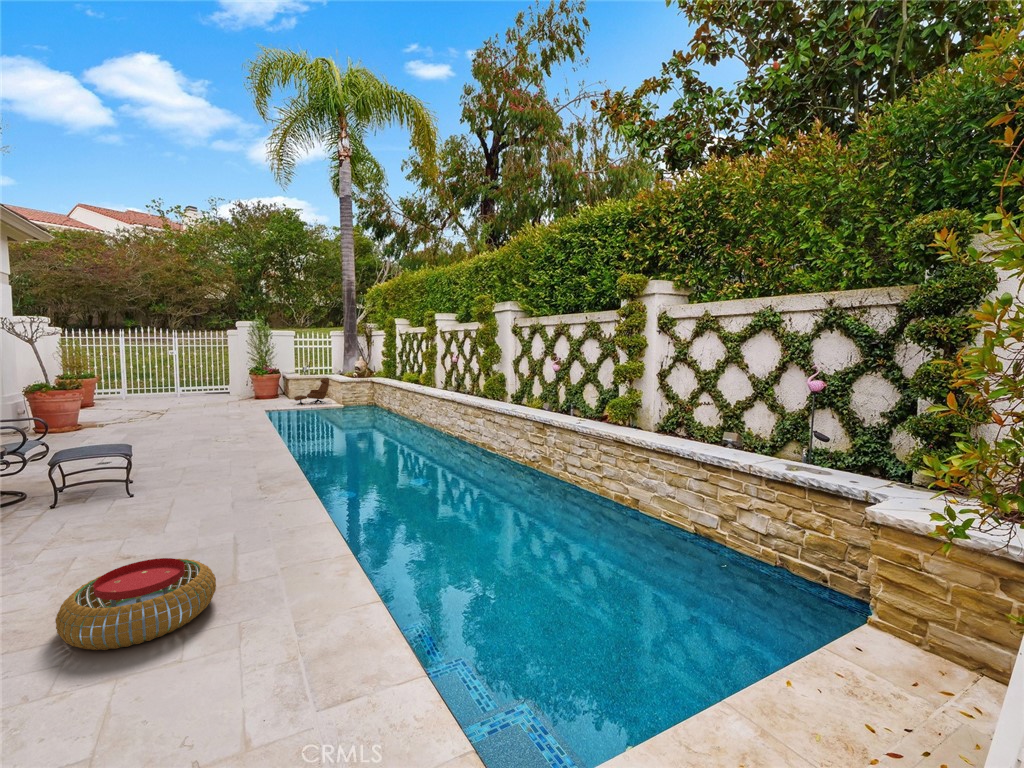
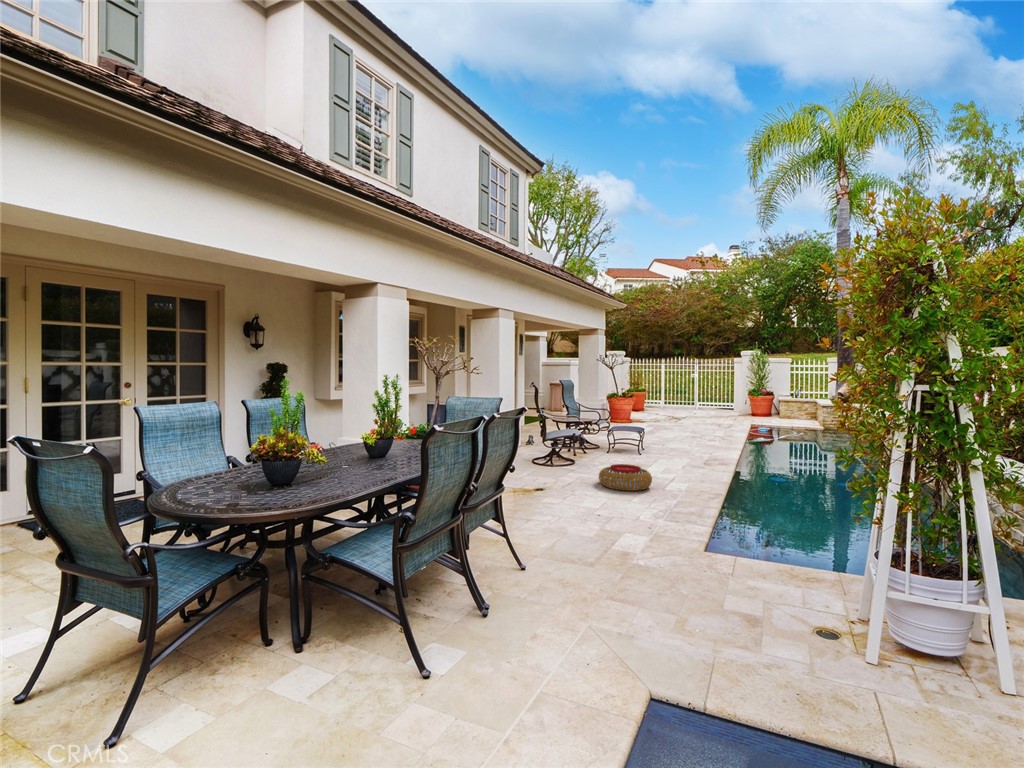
armchair: present [294,378,329,405] -> none [780,403,816,426]

